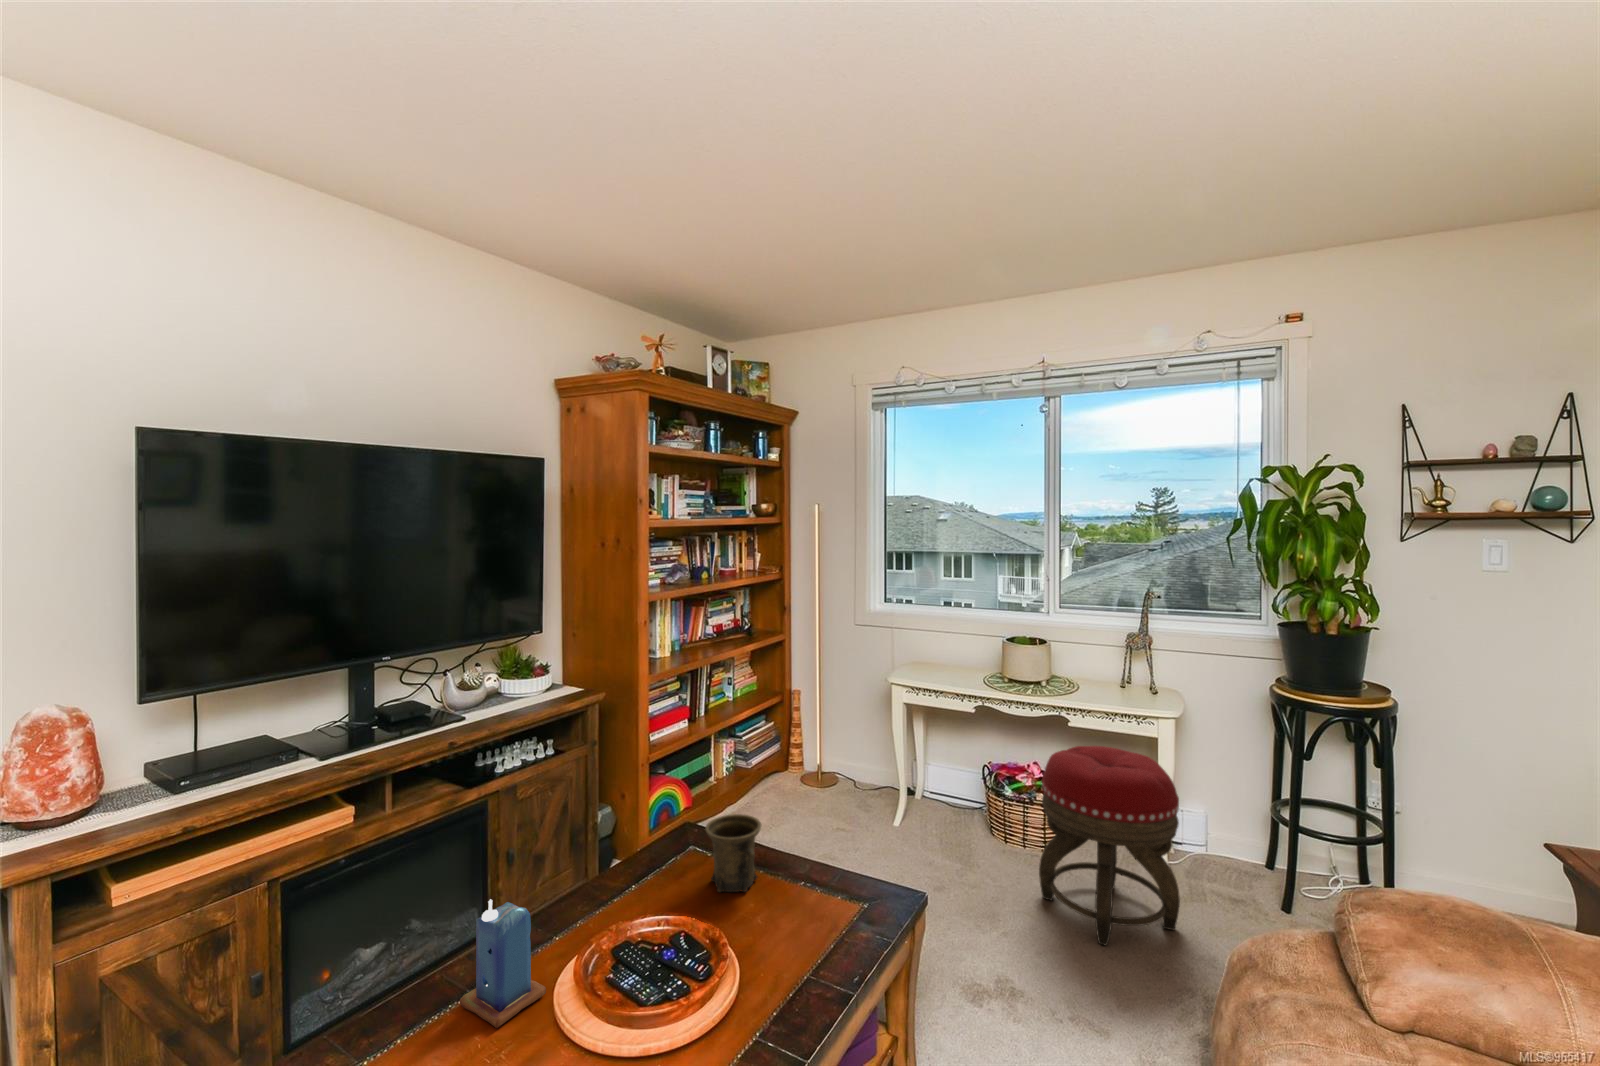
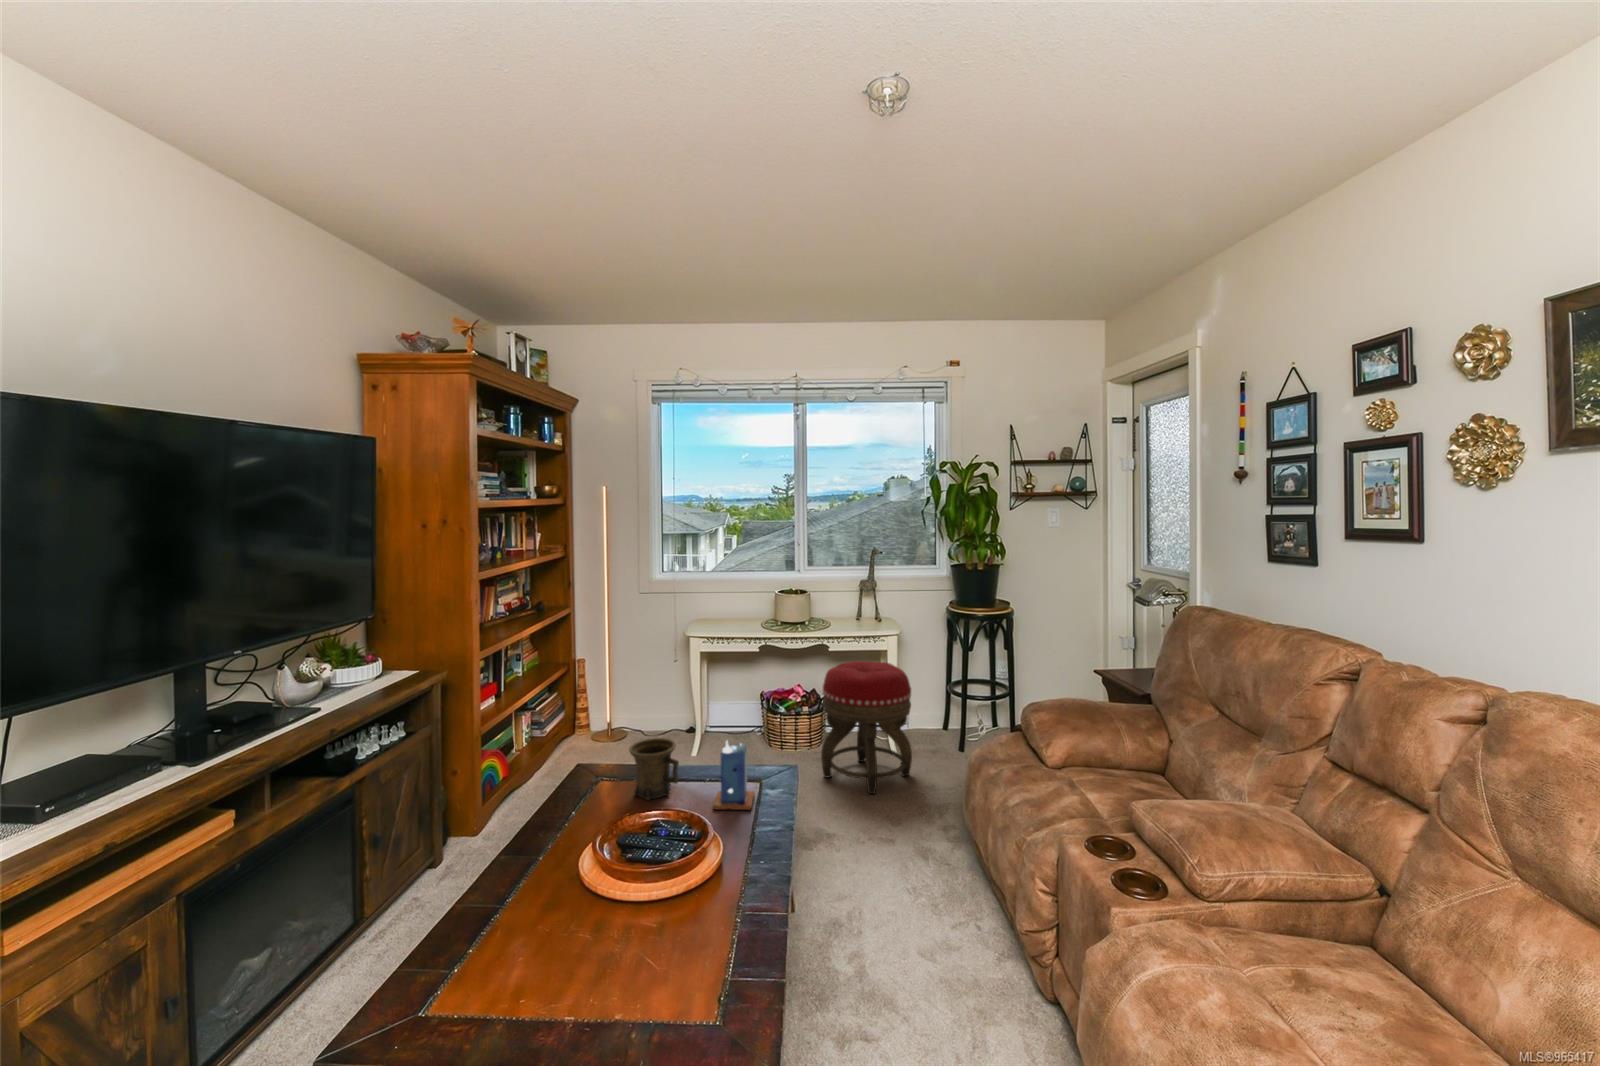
candle: present [460,899,546,1028] -> present [713,741,755,810]

